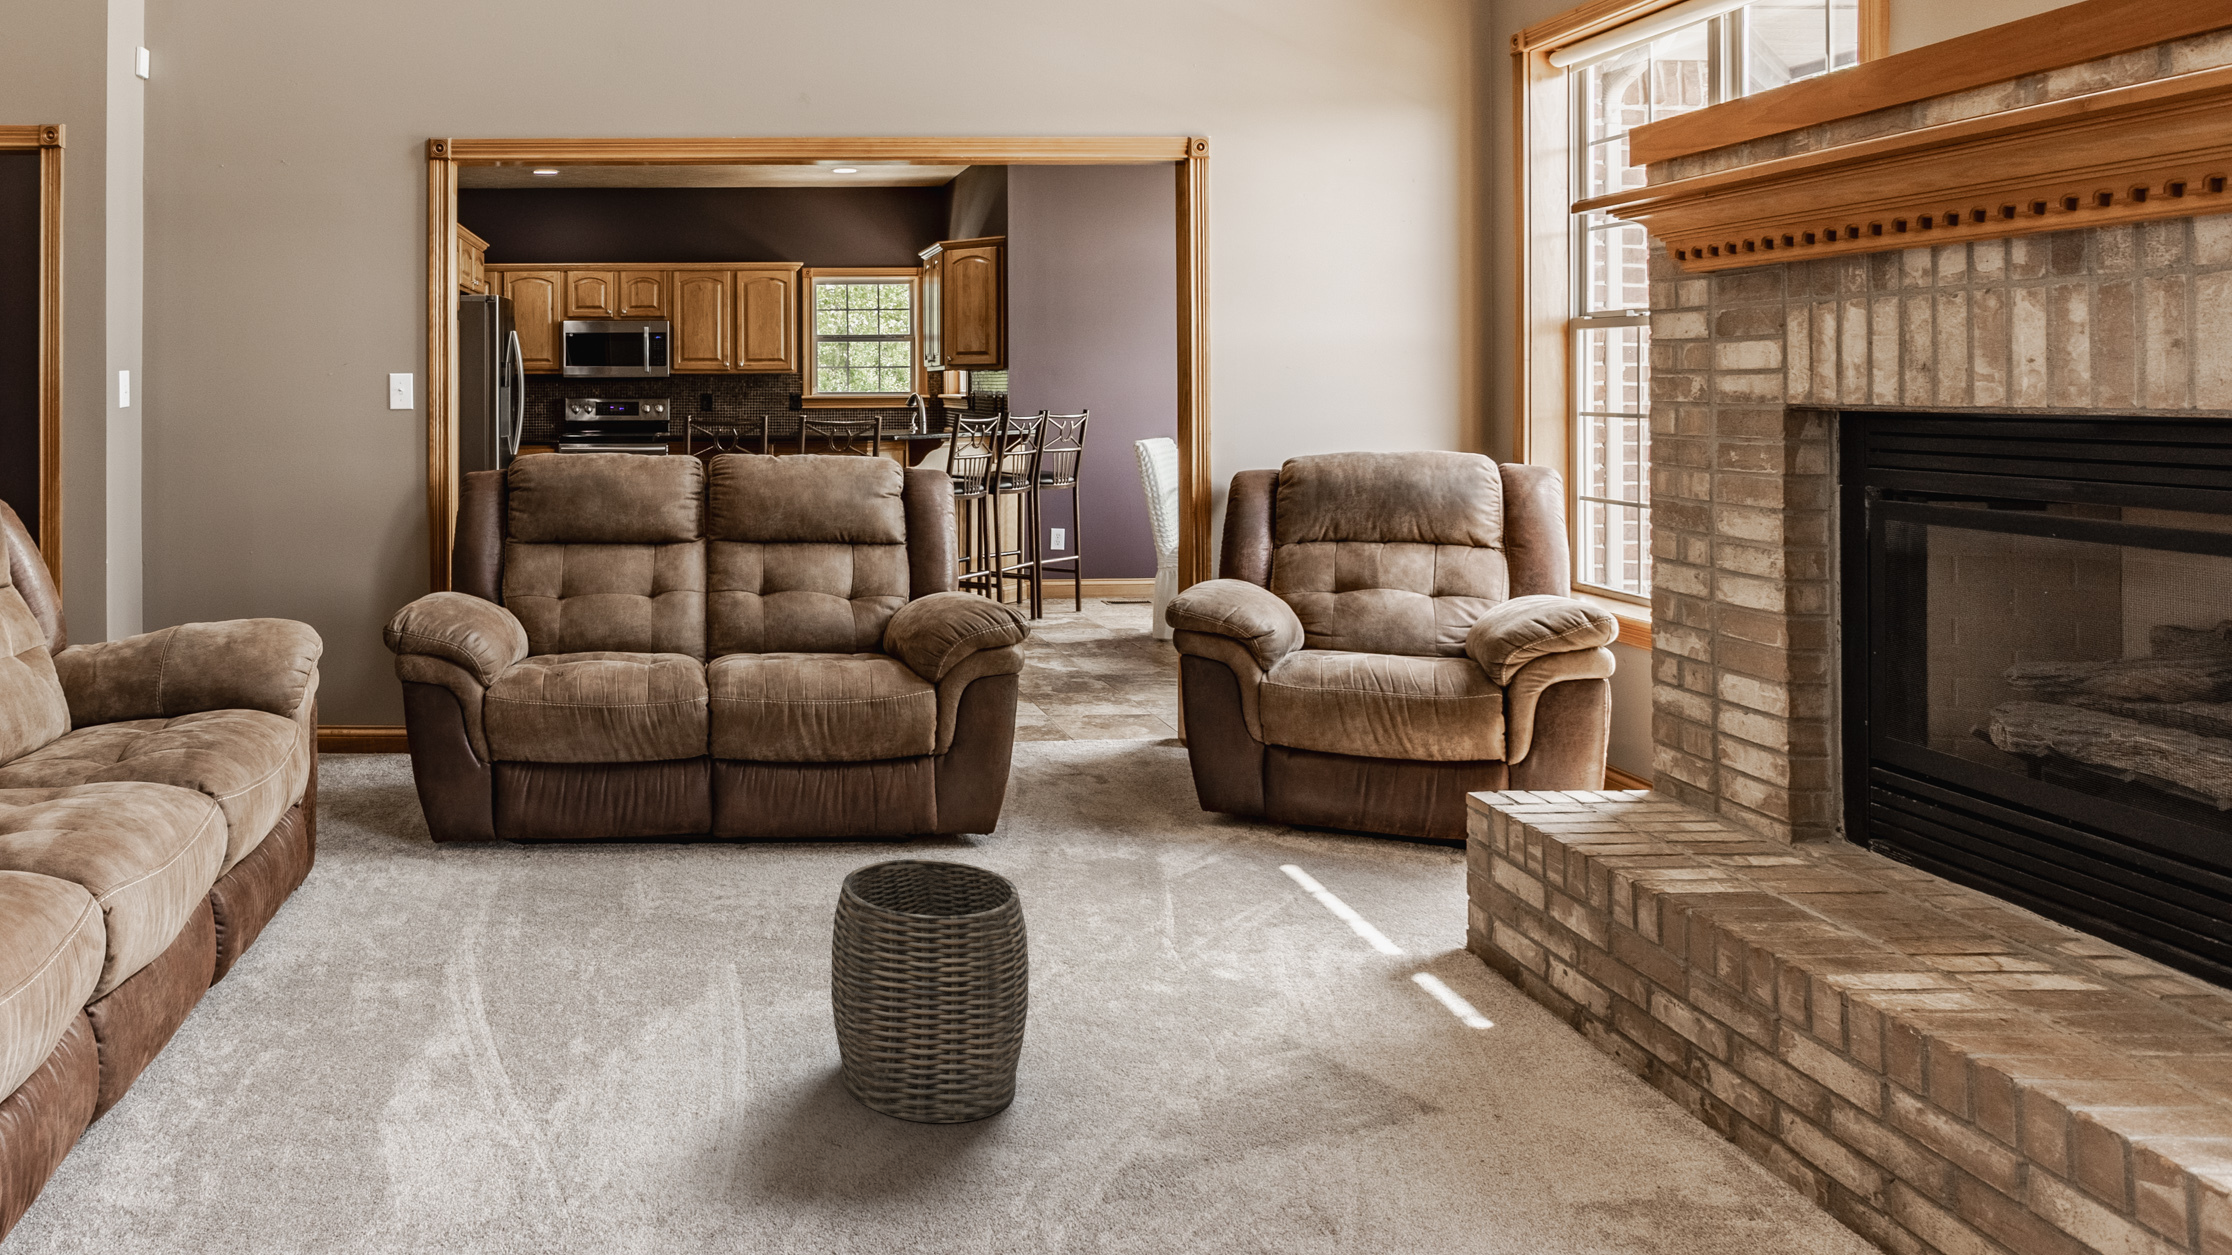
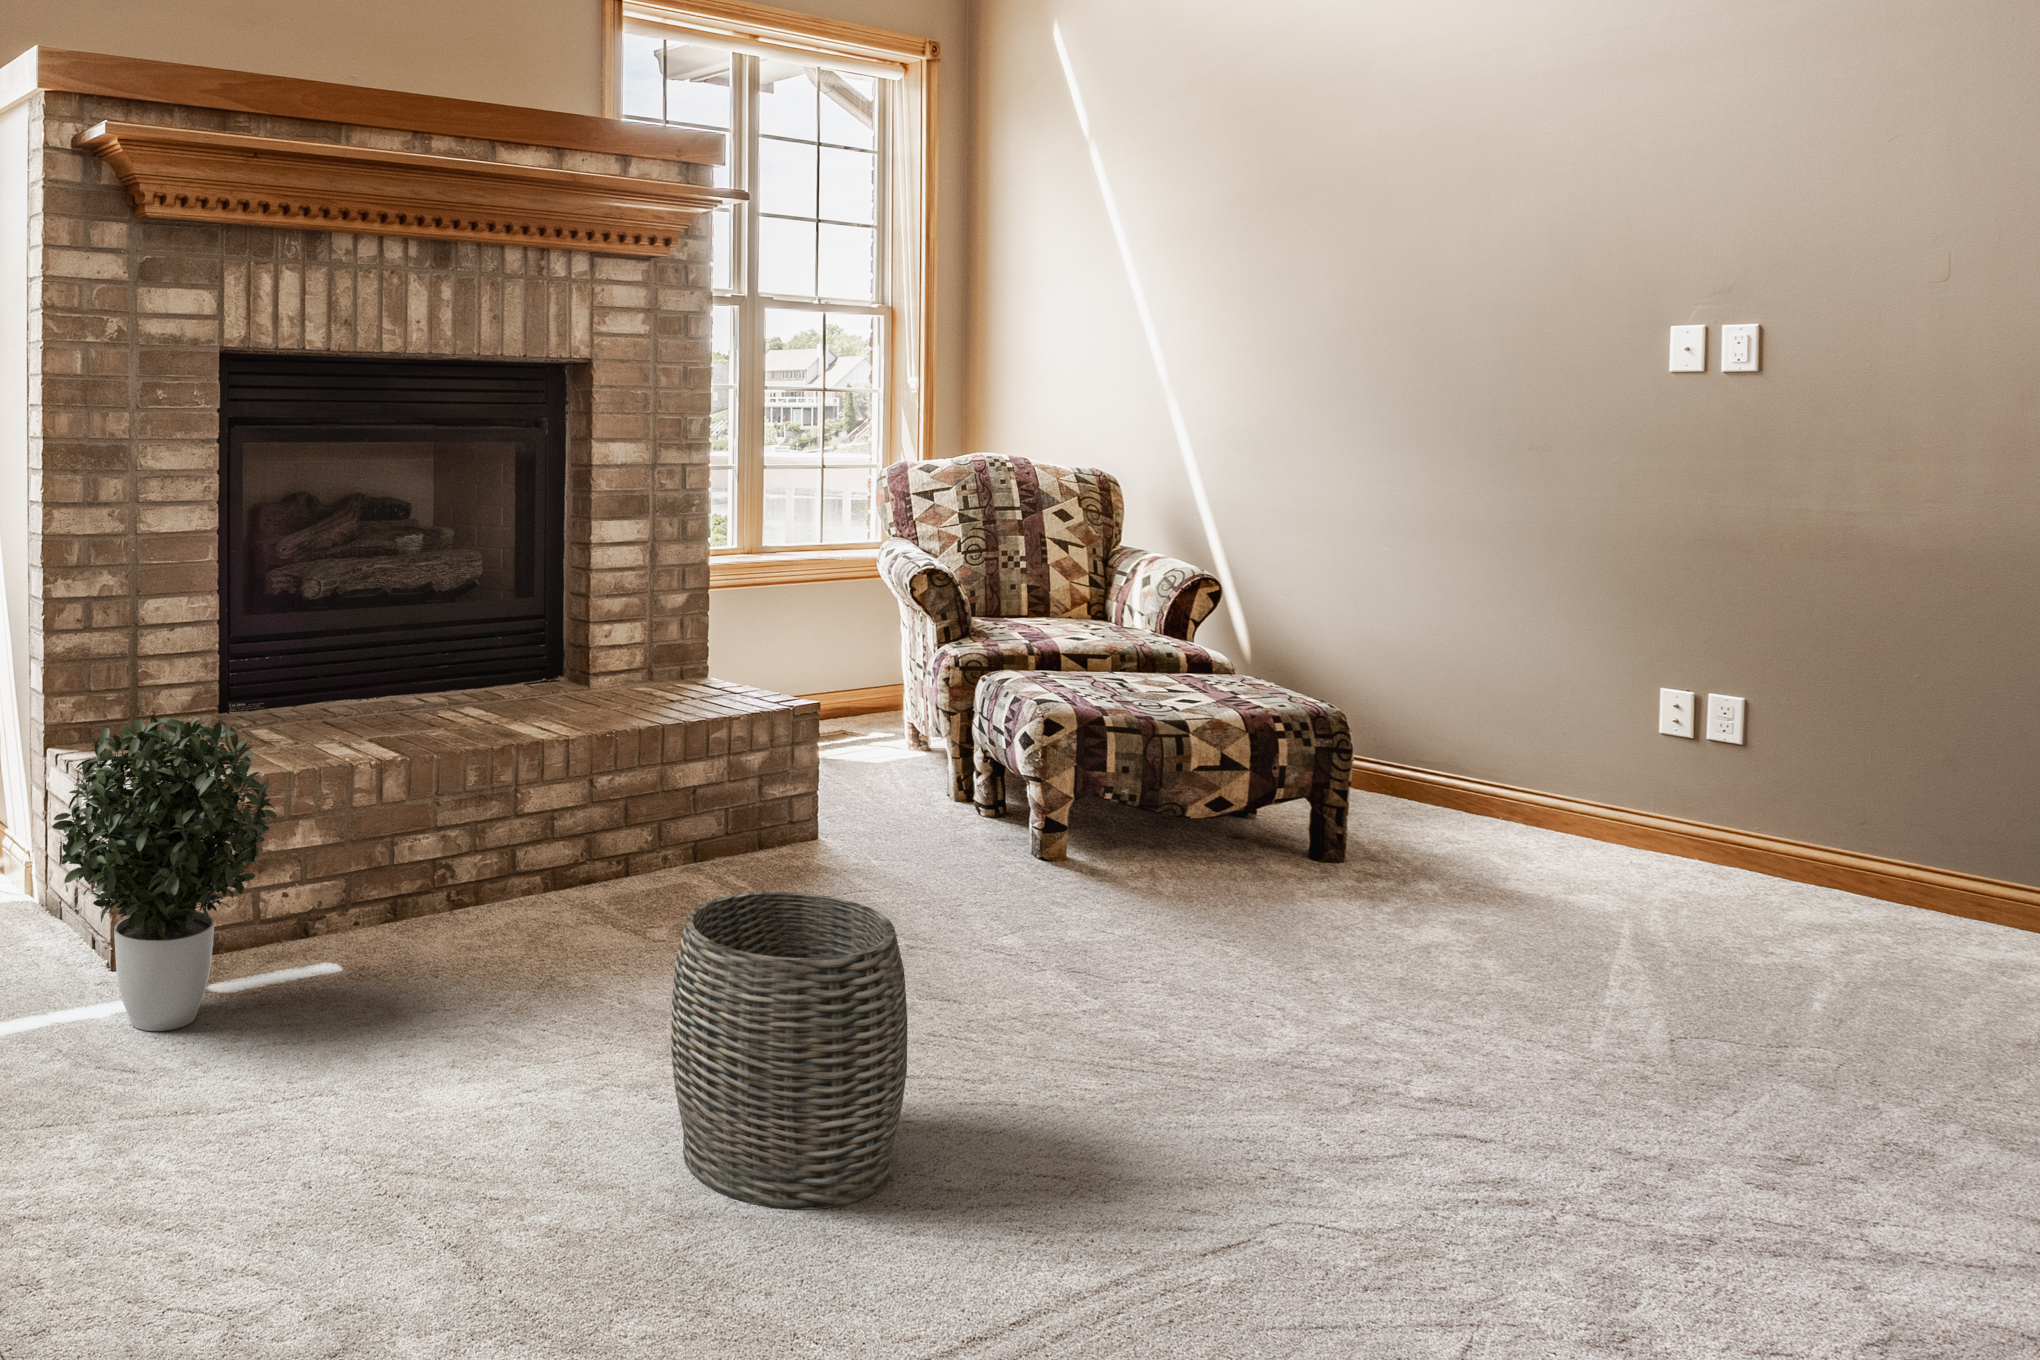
potted plant: none [1229,701,1410,953] -> present [52,713,277,1031]

